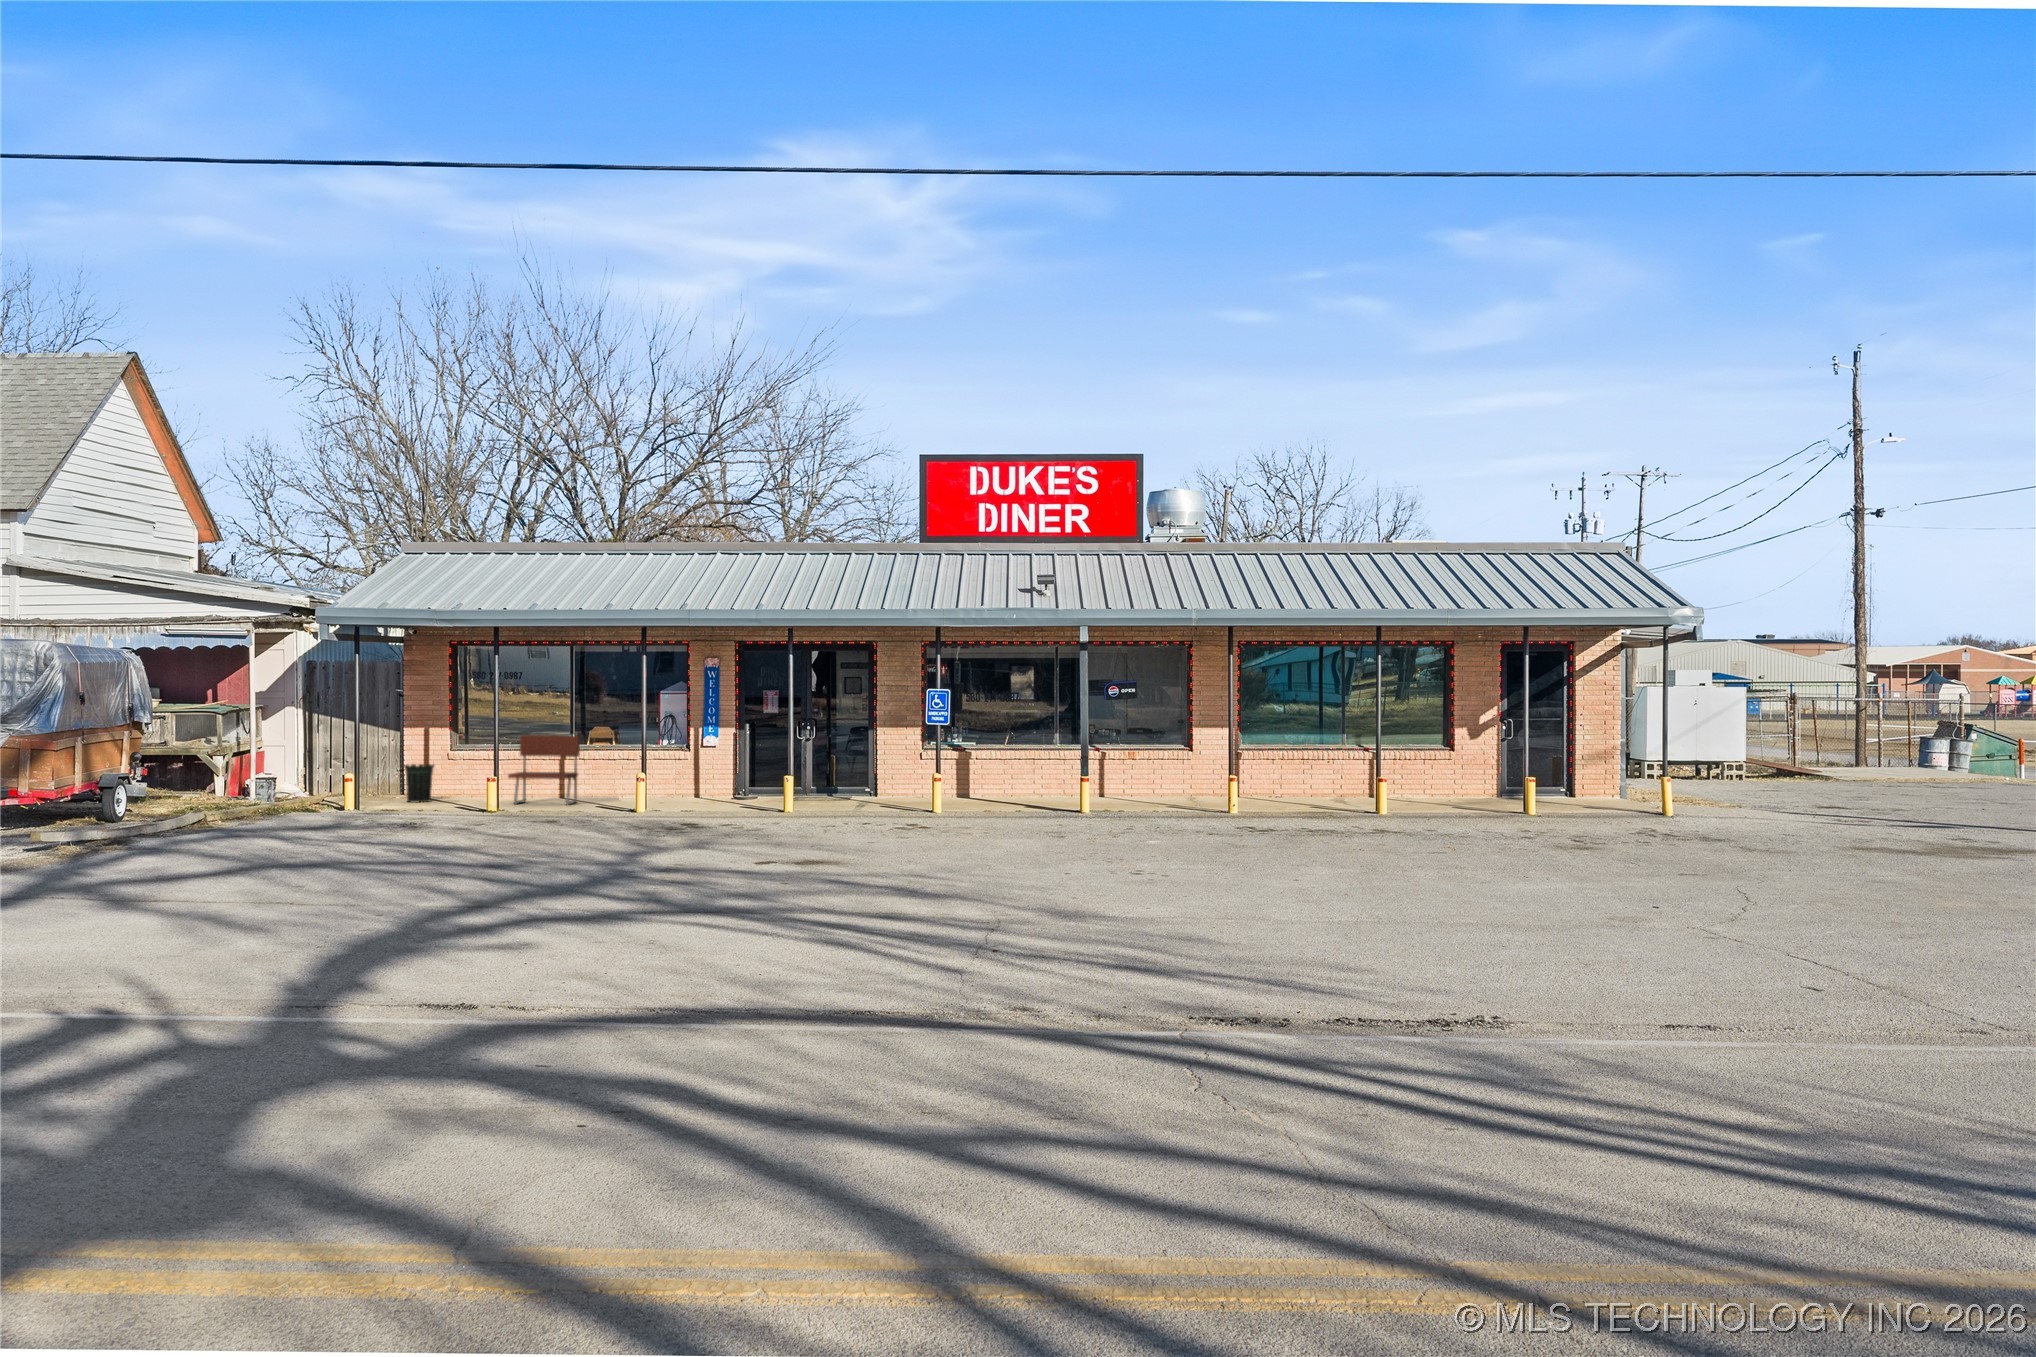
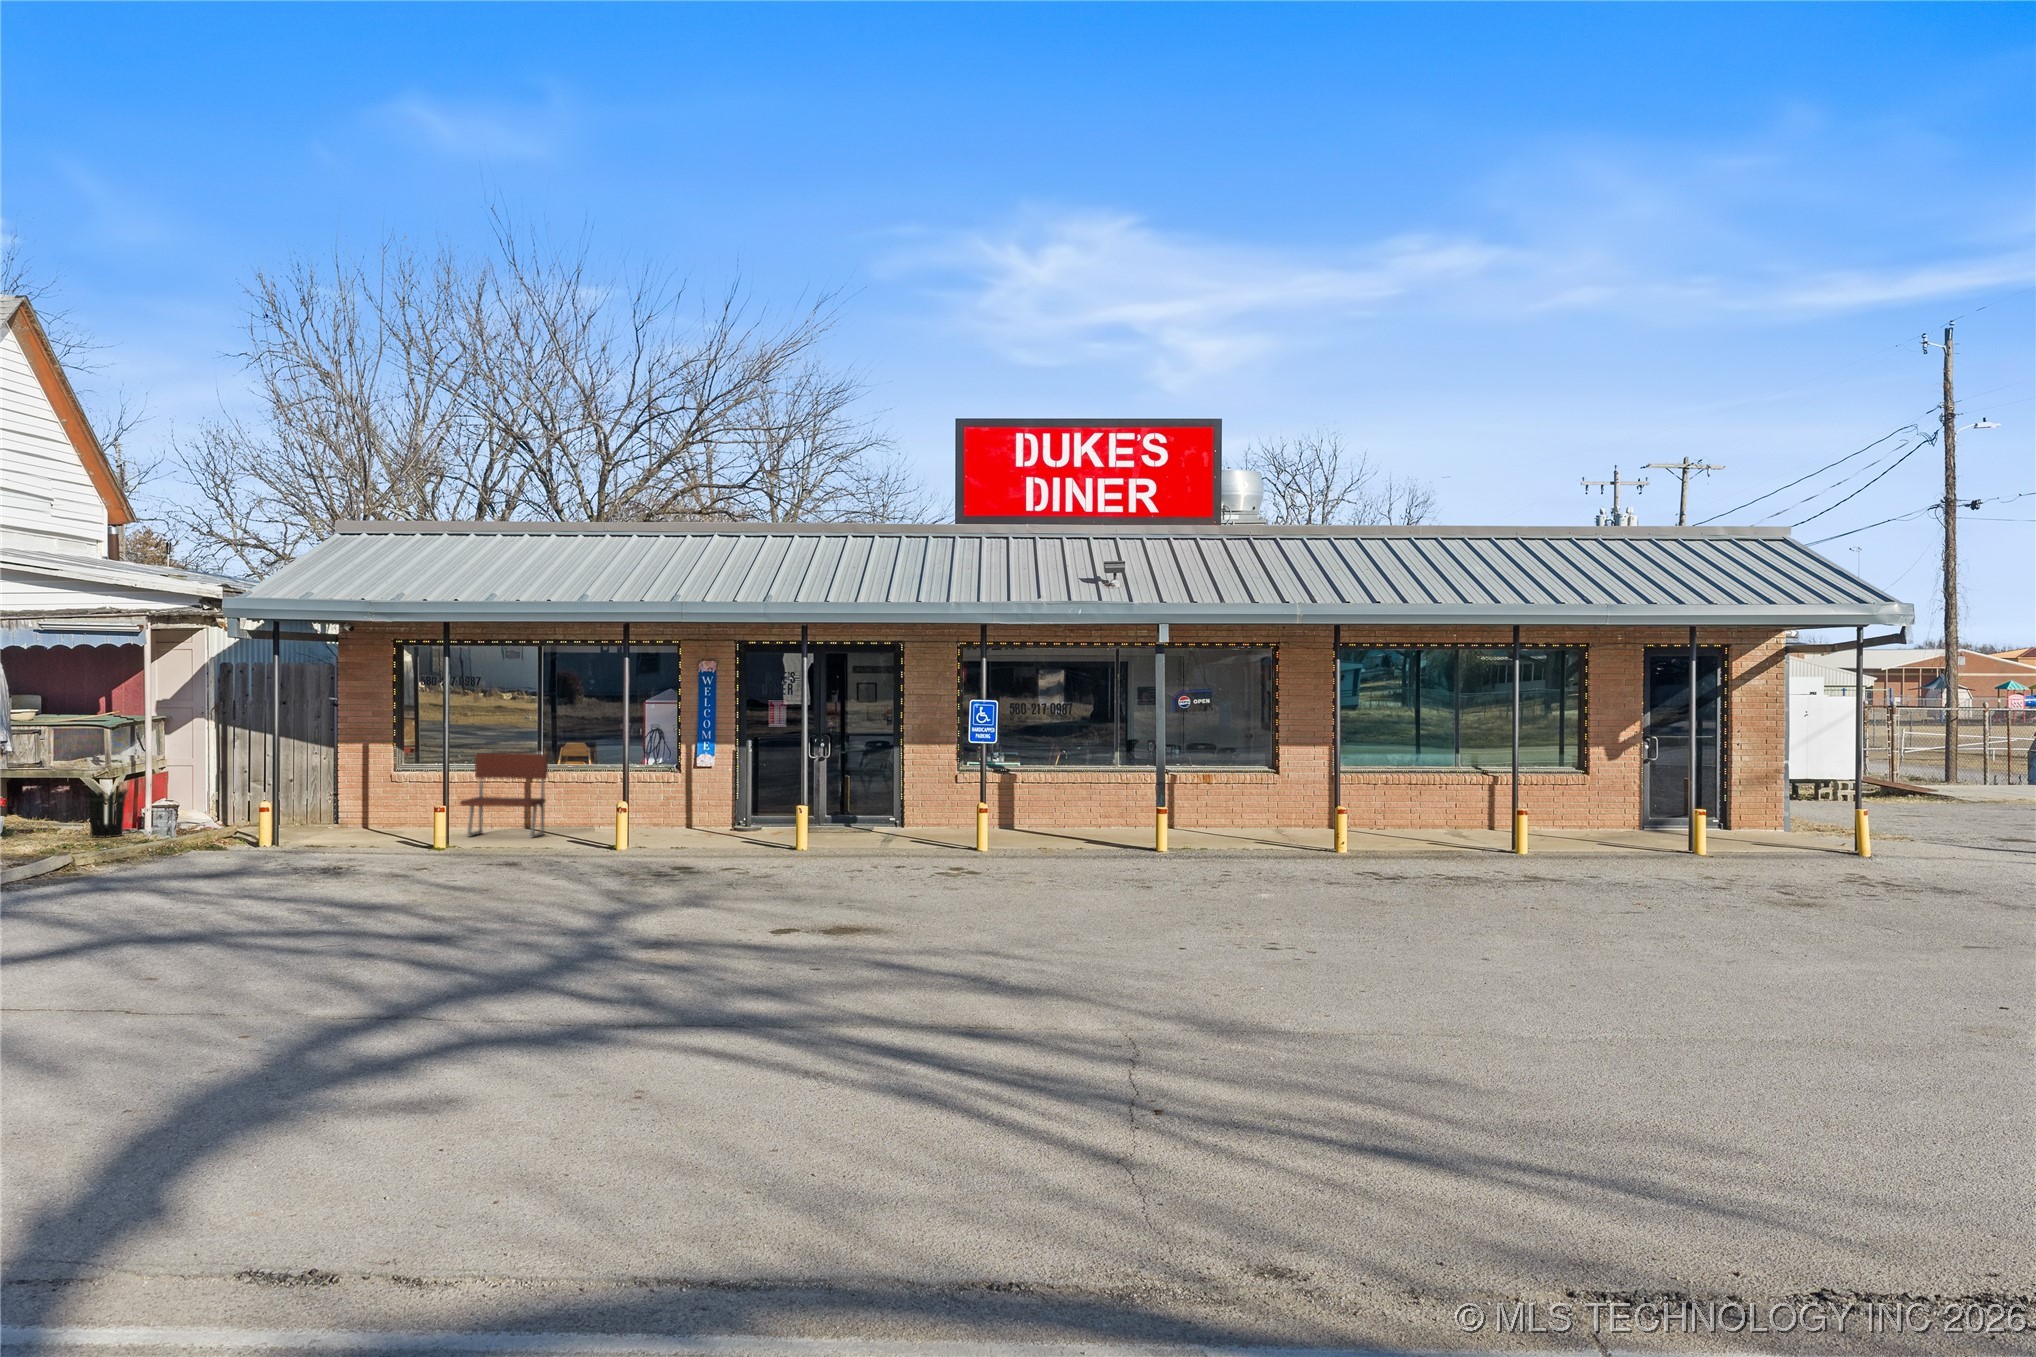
waste bin: present [404,764,434,802] -> present [86,790,127,838]

